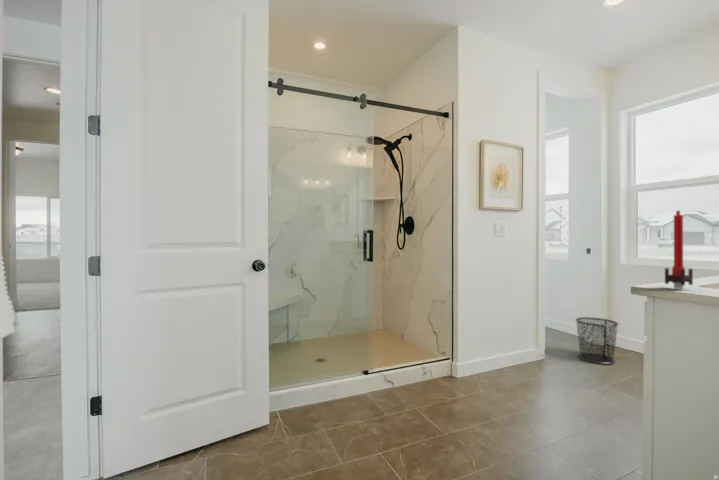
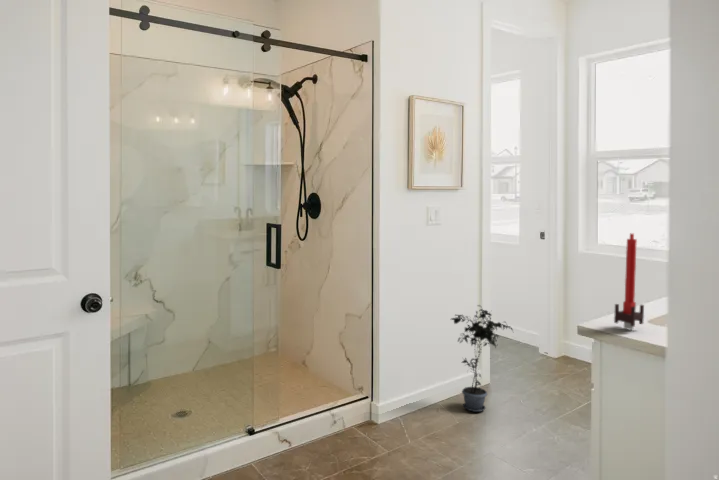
potted plant: none [512,294,565,377] -> present [452,309,512,412]
waste bin: present [576,317,618,364] -> none [528,326,576,386]

